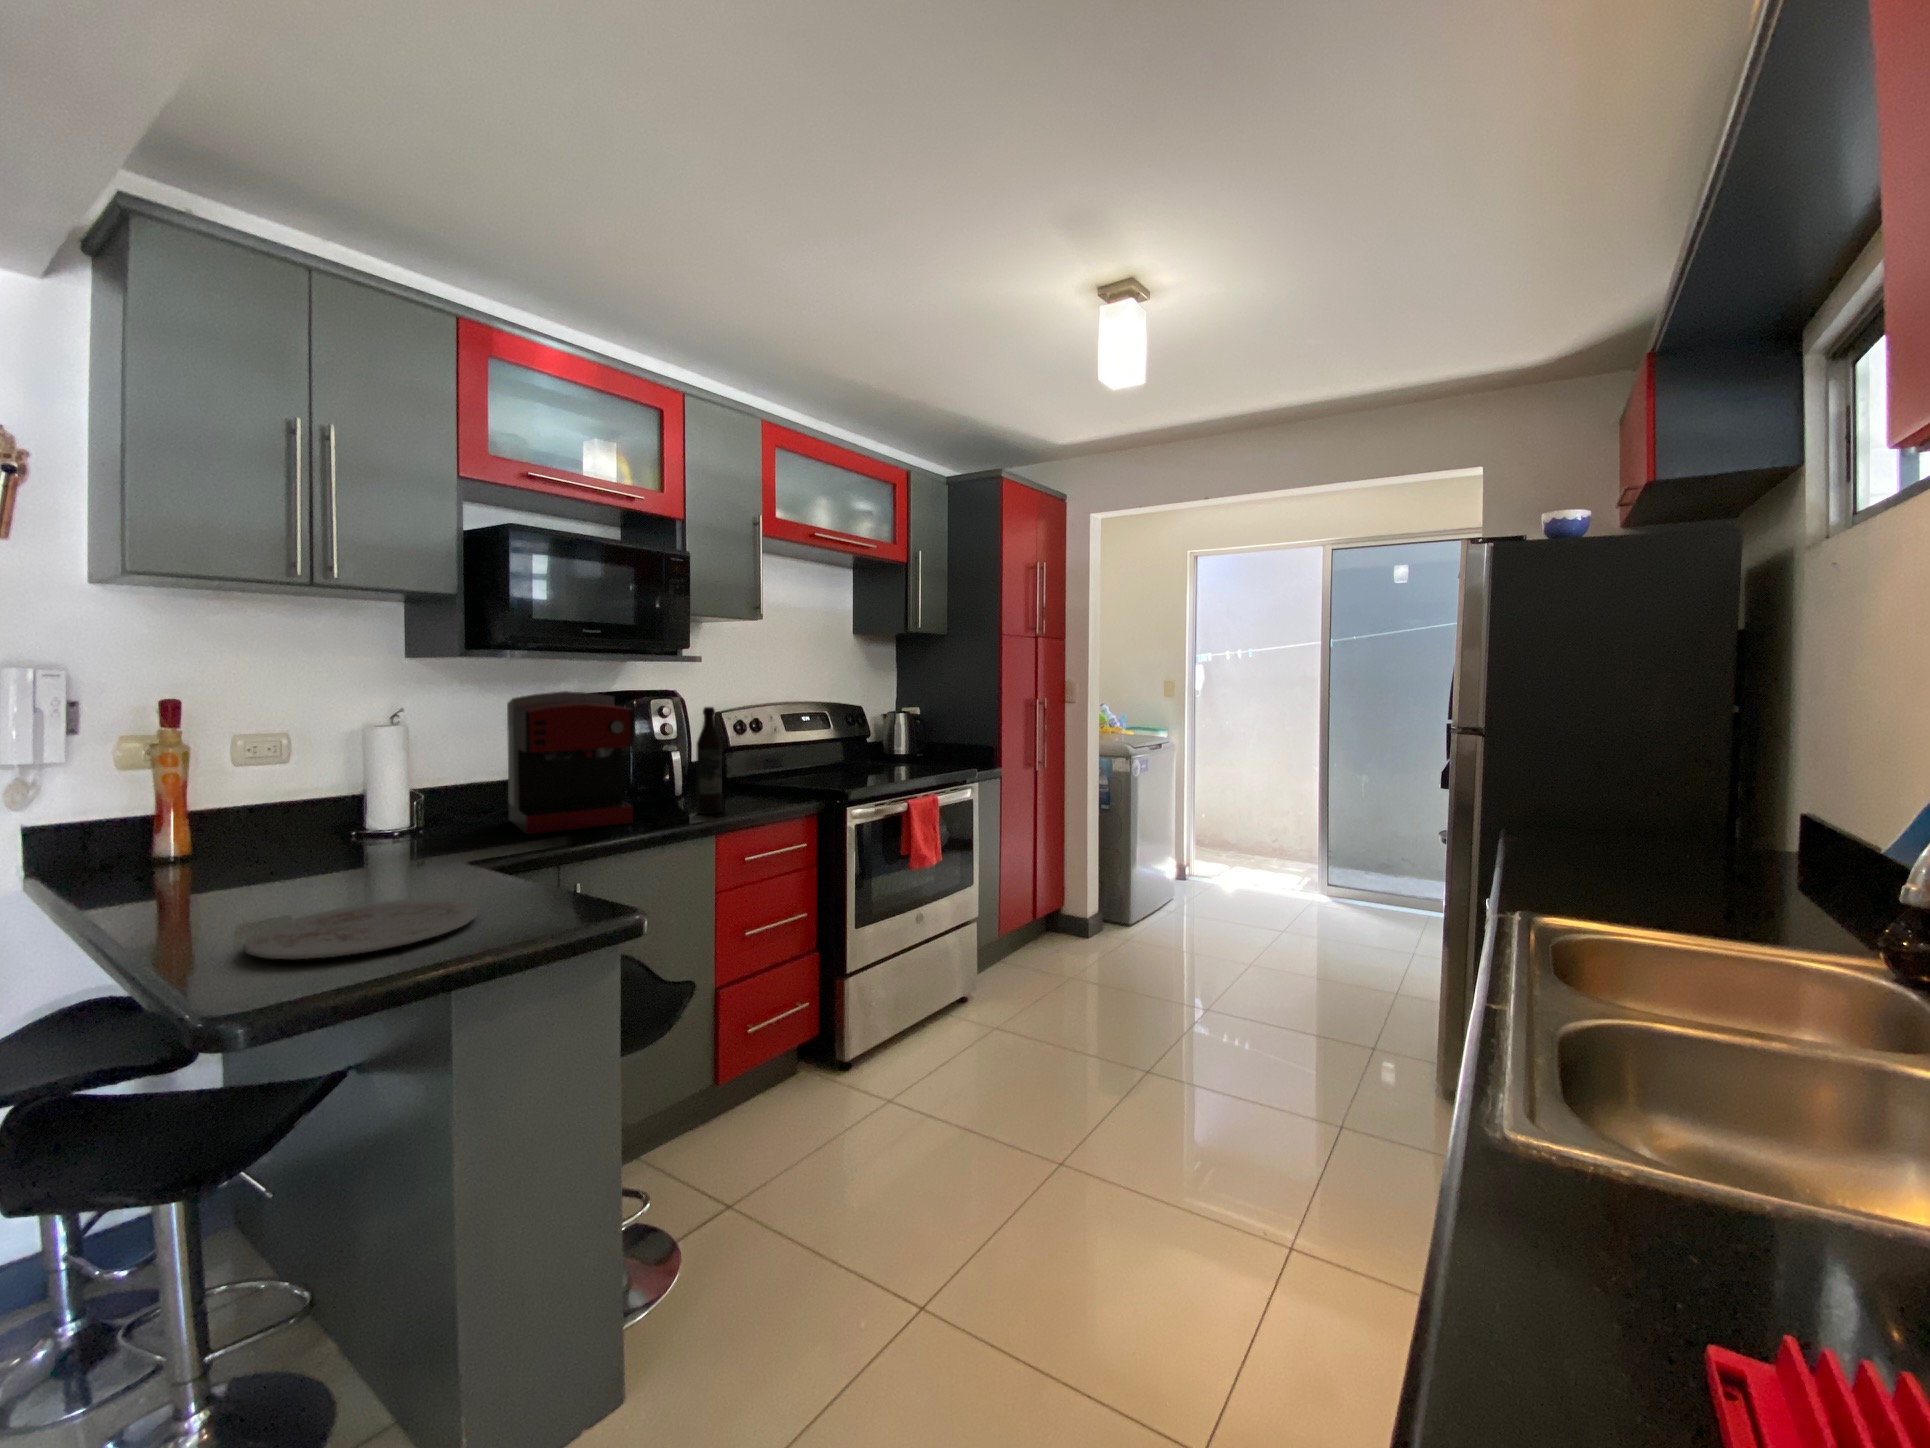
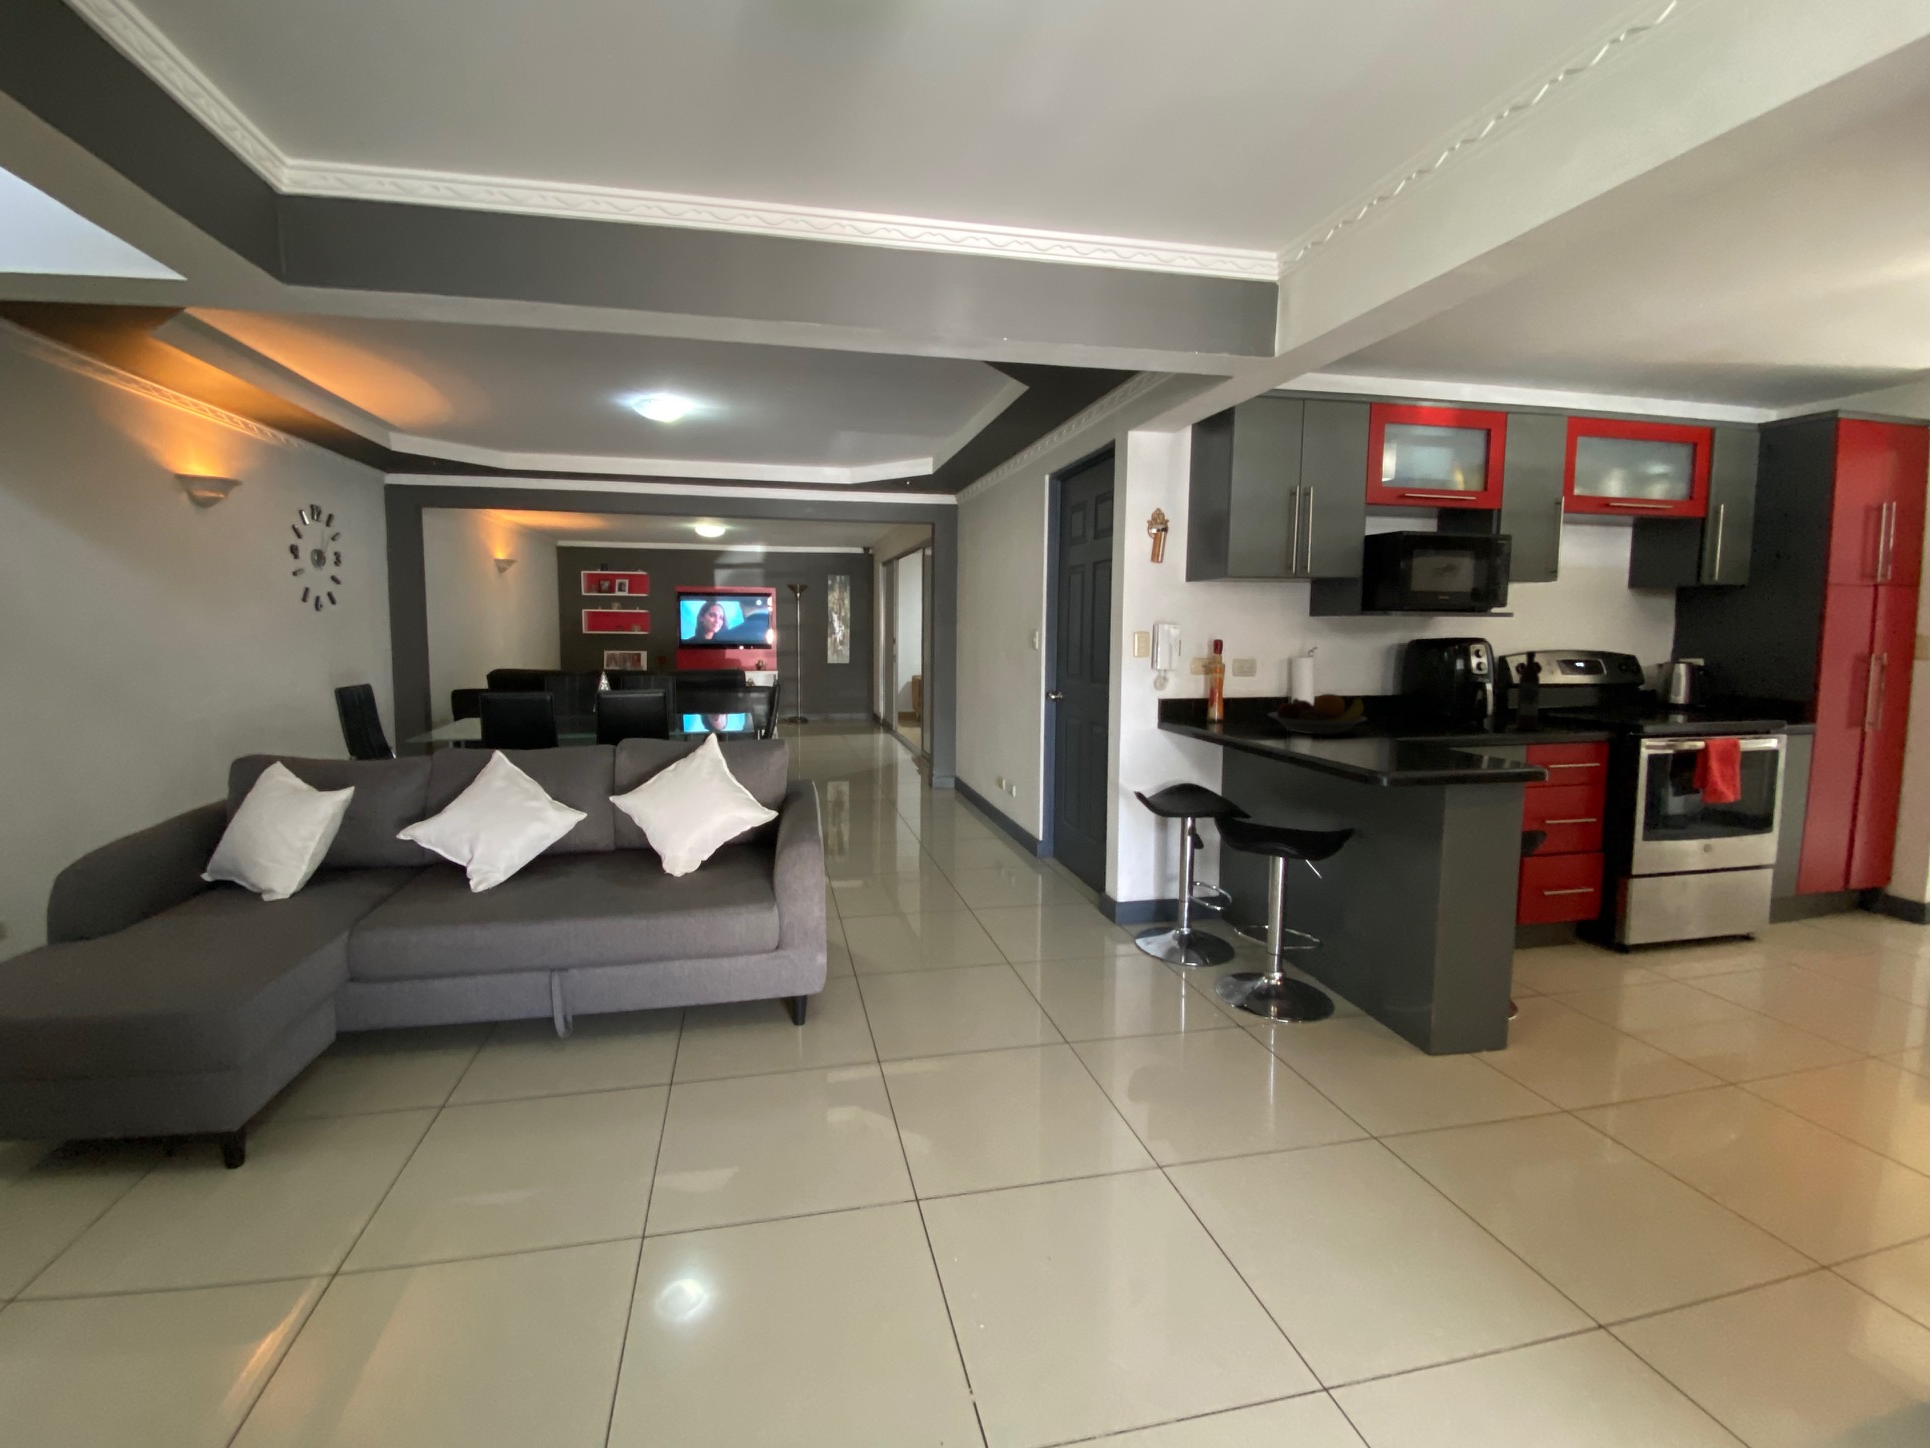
coffee maker: present [507,691,633,834] -> none [1376,640,1477,730]
fruit bowl: none [213,793,431,874] -> present [1268,694,1366,735]
plate: present [244,899,478,959] -> none [1360,746,1462,761]

